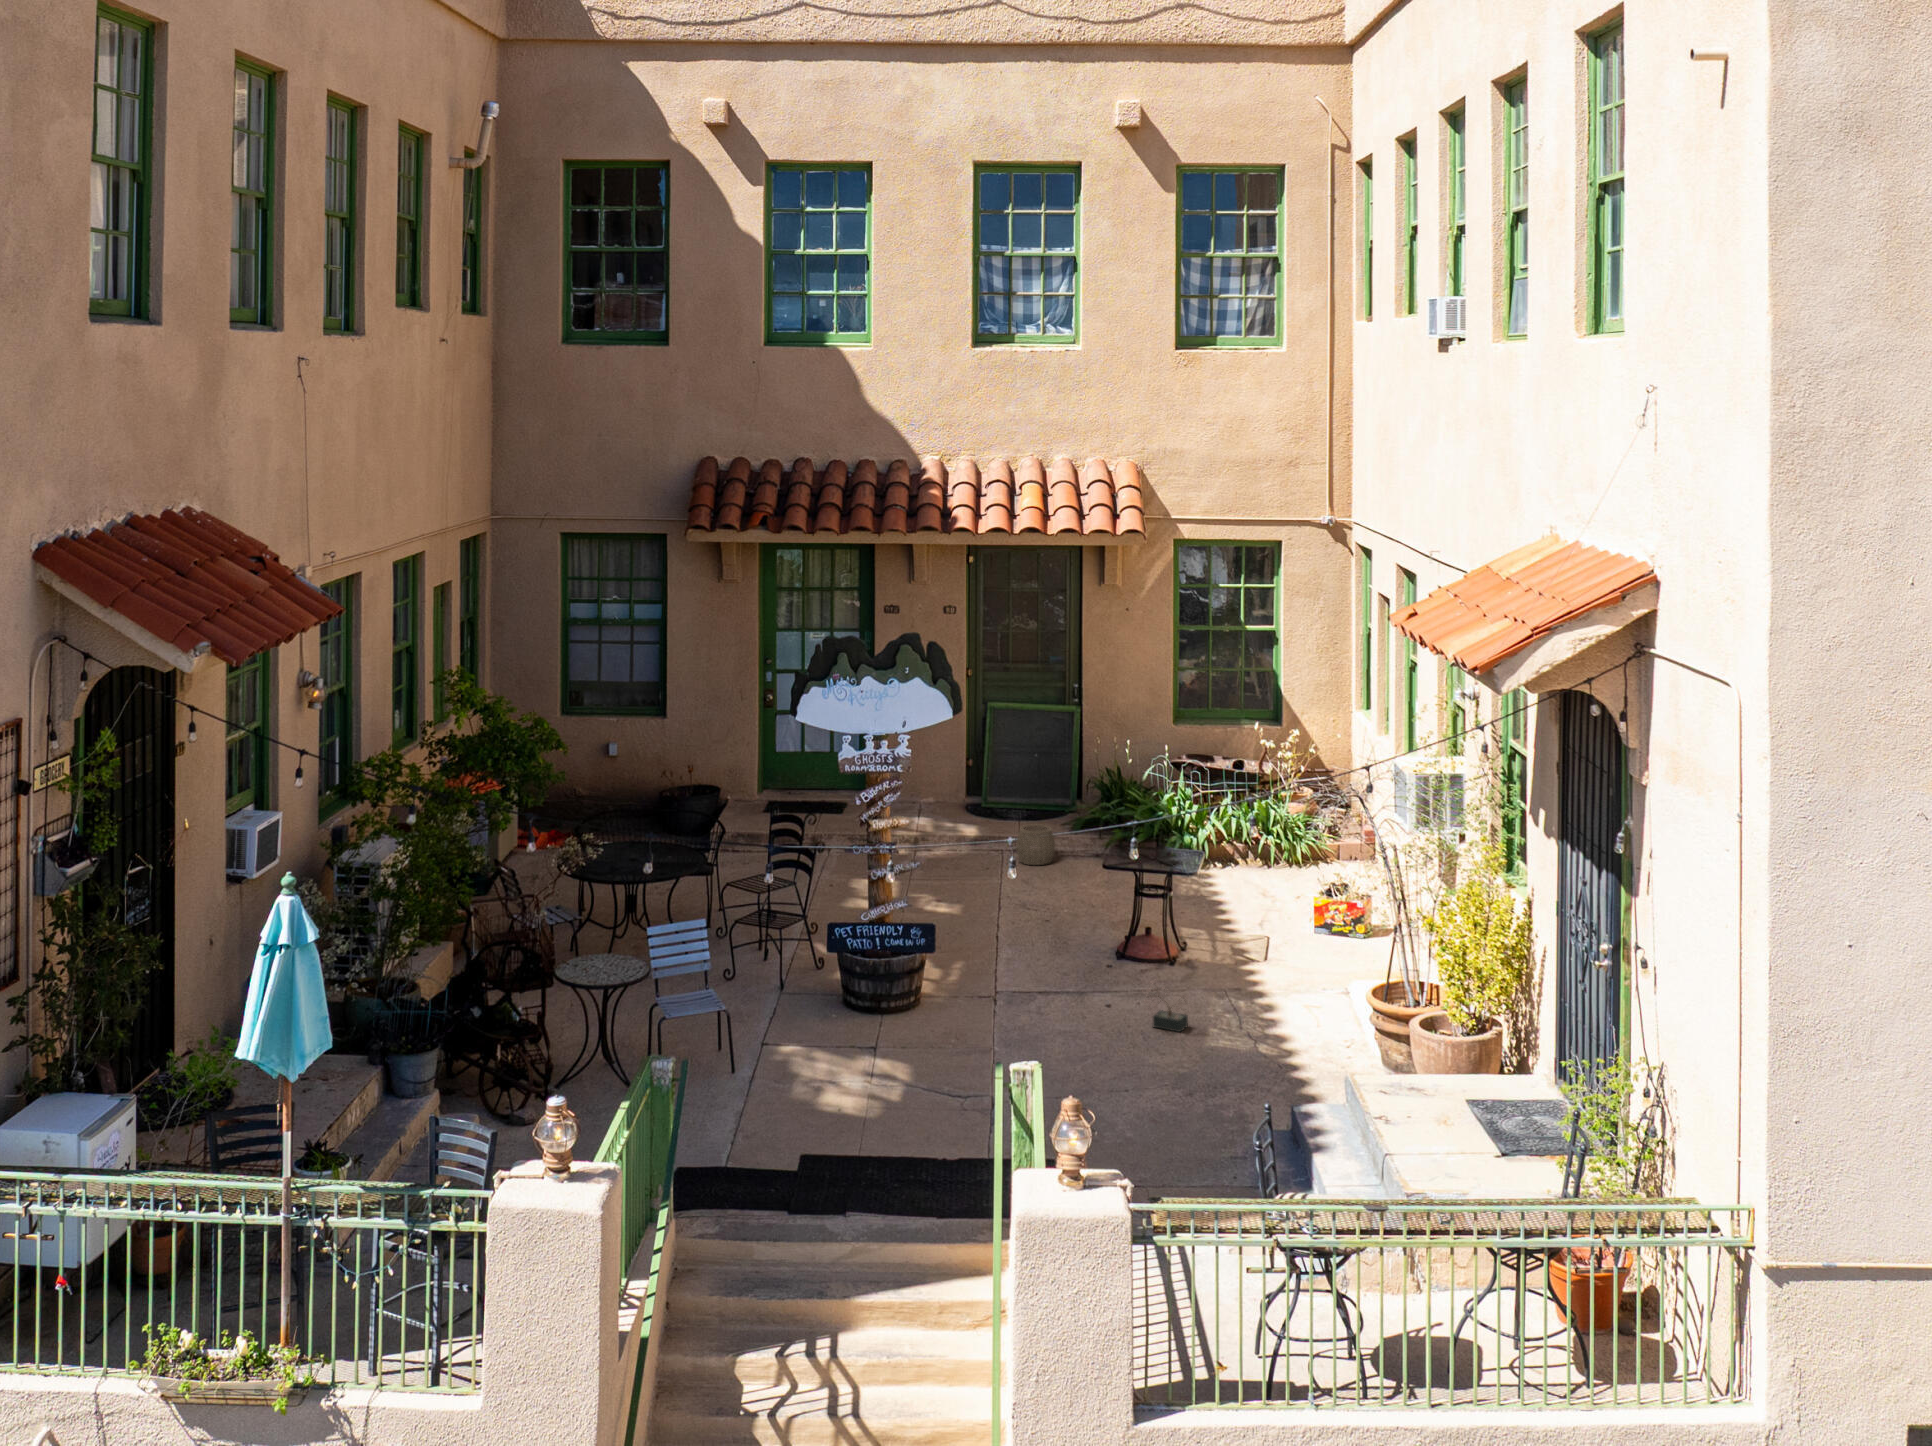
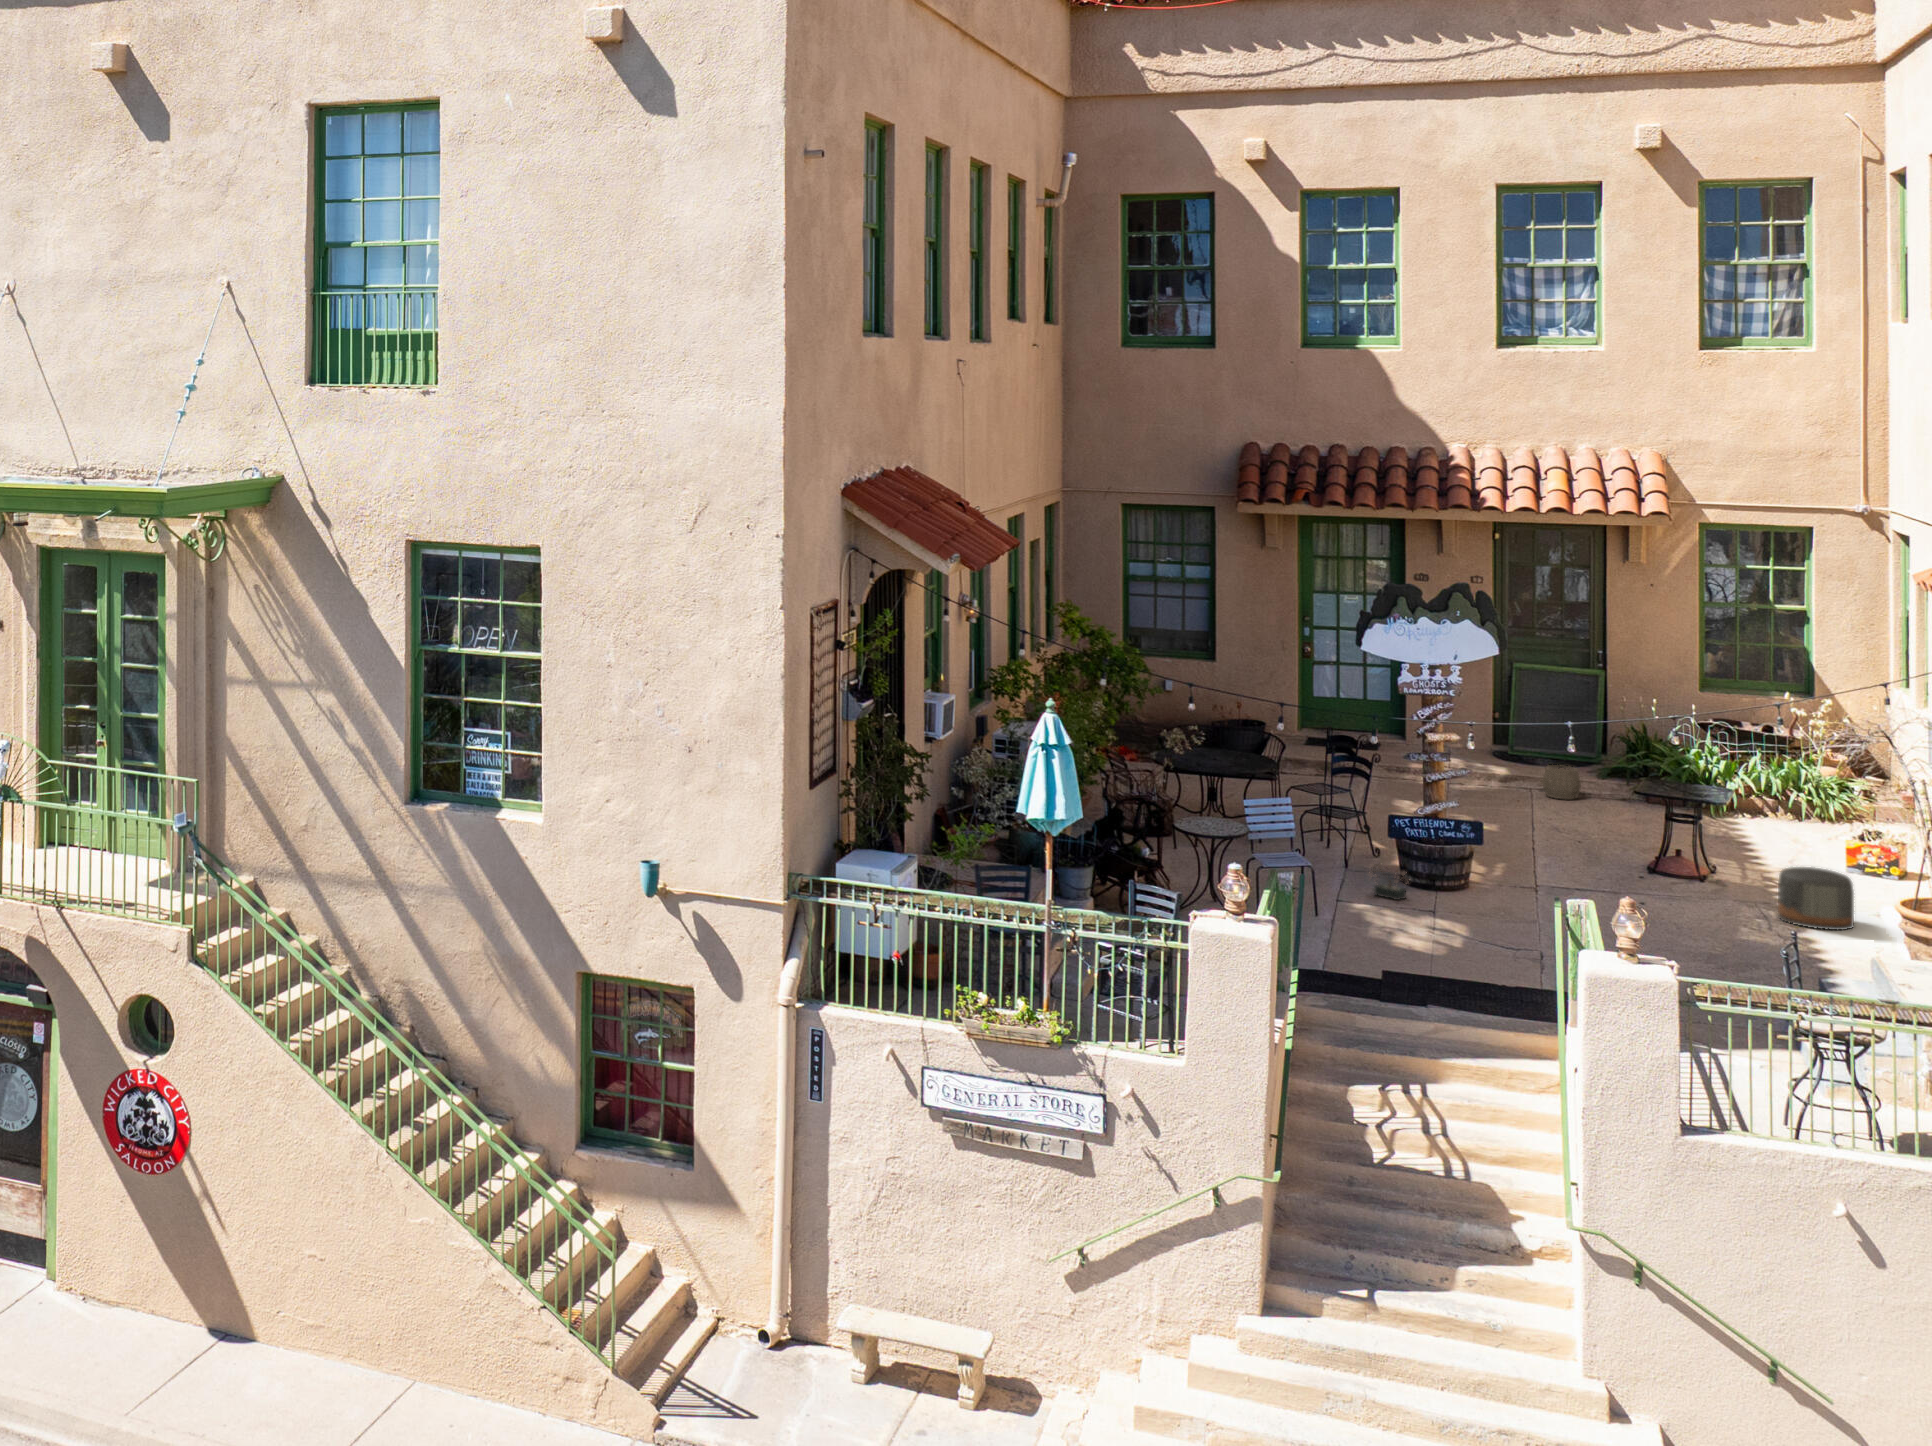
pouf: none [1253,970,1329,1051] -> present [1778,867,1854,930]
decorative plant: present [1144,981,1188,1032] -> present [1369,859,1410,900]

